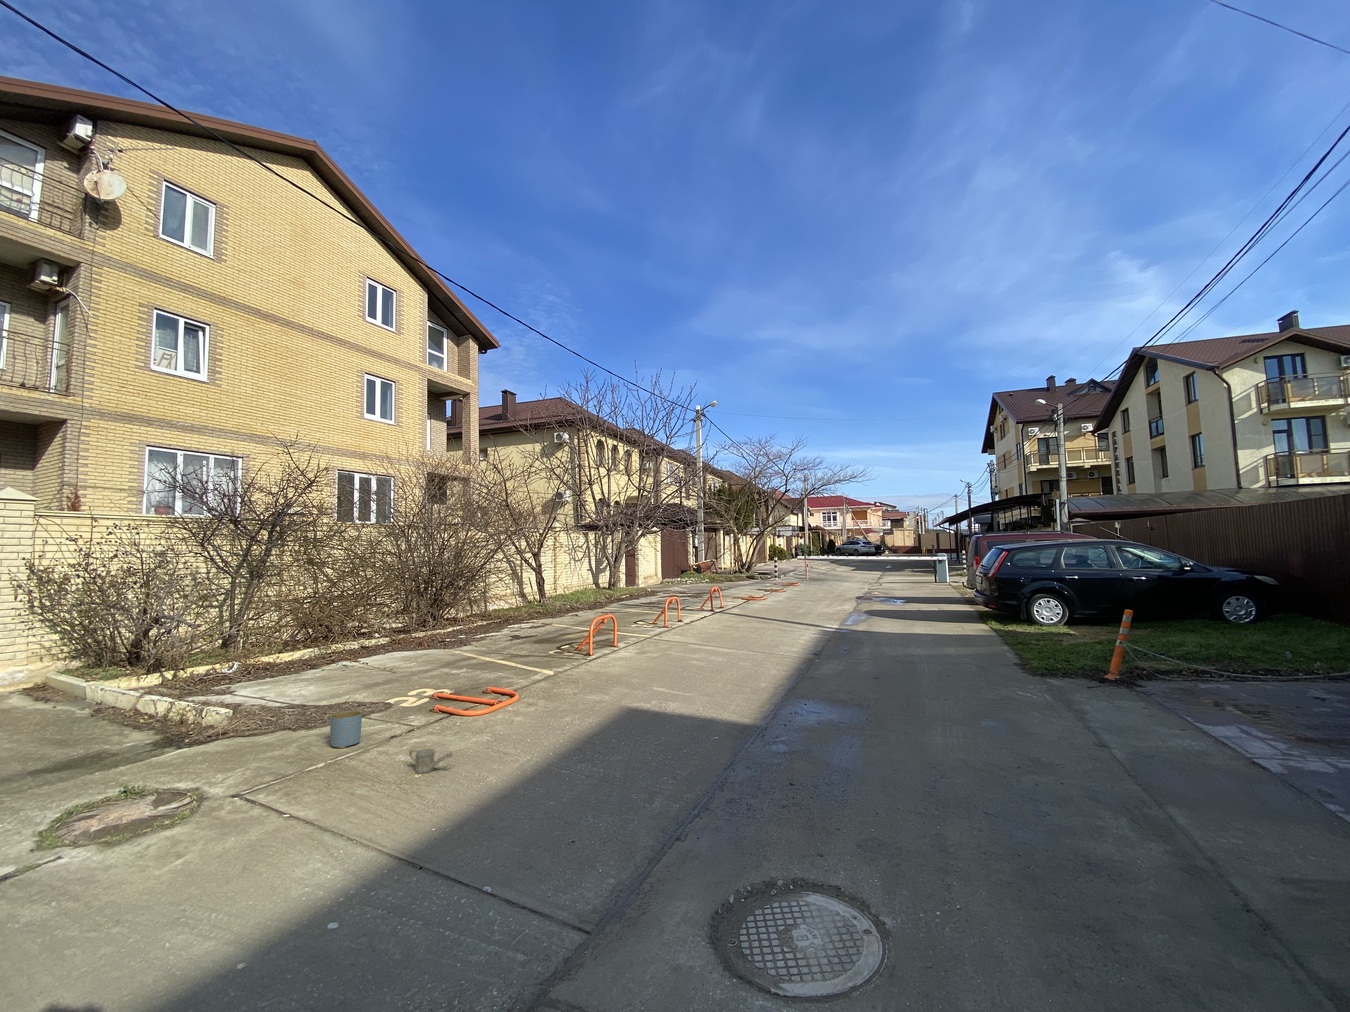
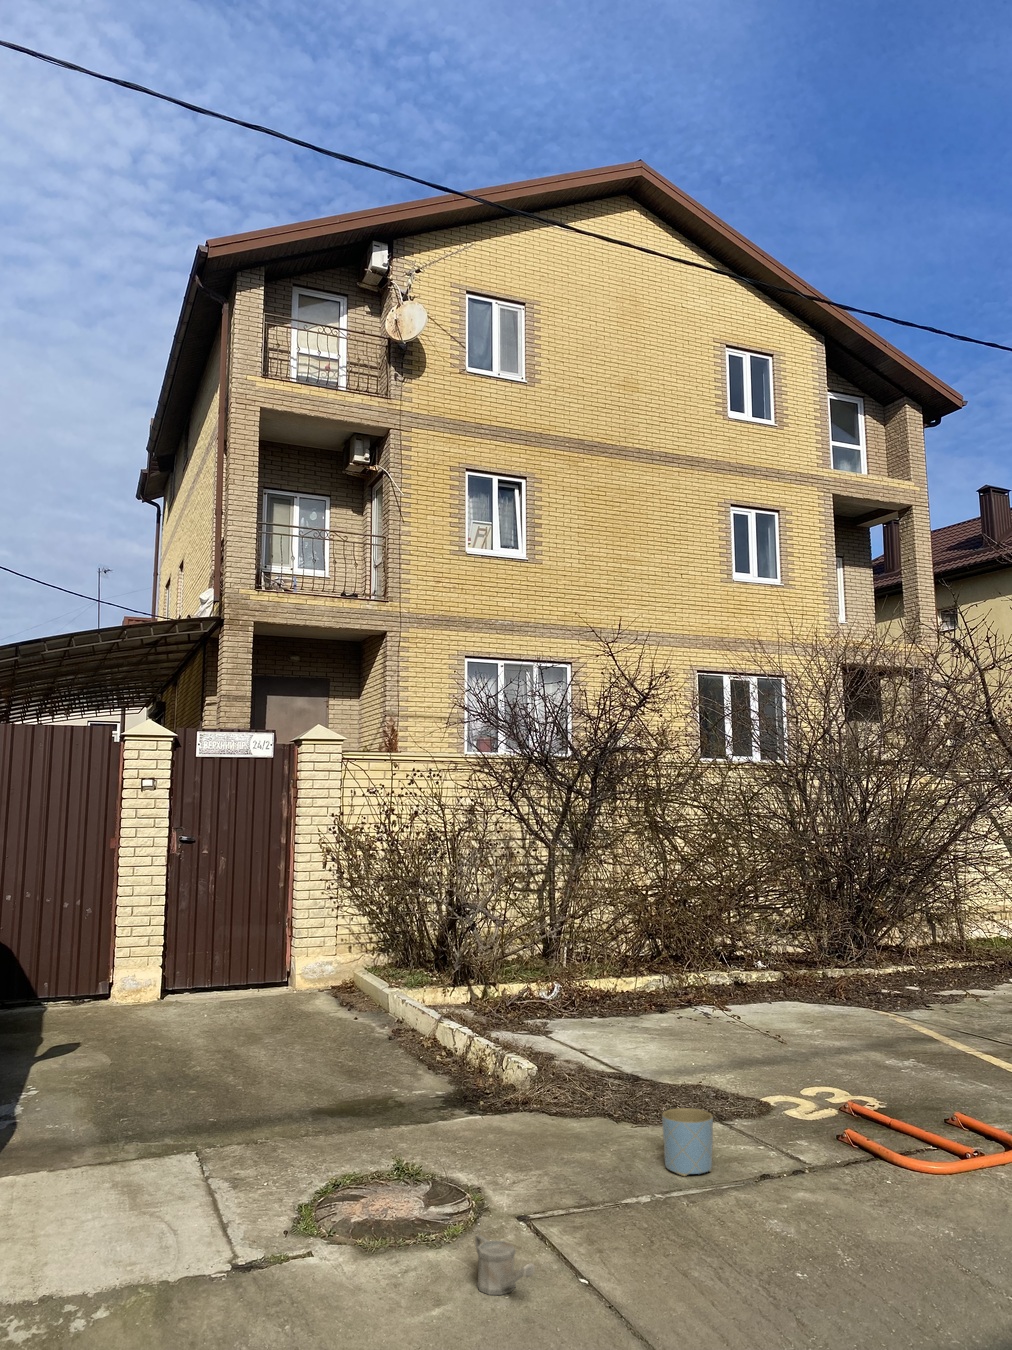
watering can: present [409,749,452,773] -> present [475,1235,535,1295]

